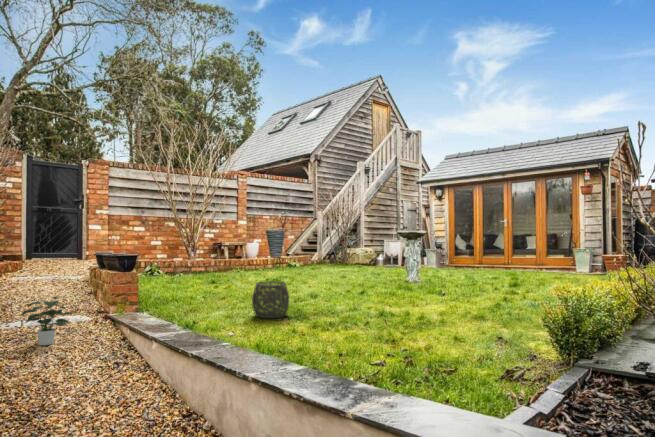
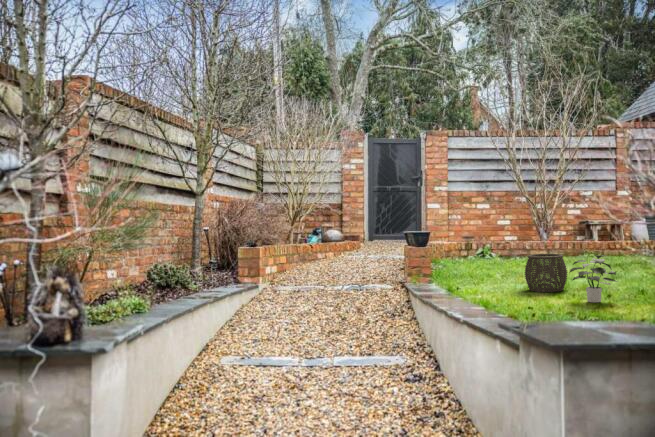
potted plant: present [22,296,72,345] -> present [570,255,617,303]

